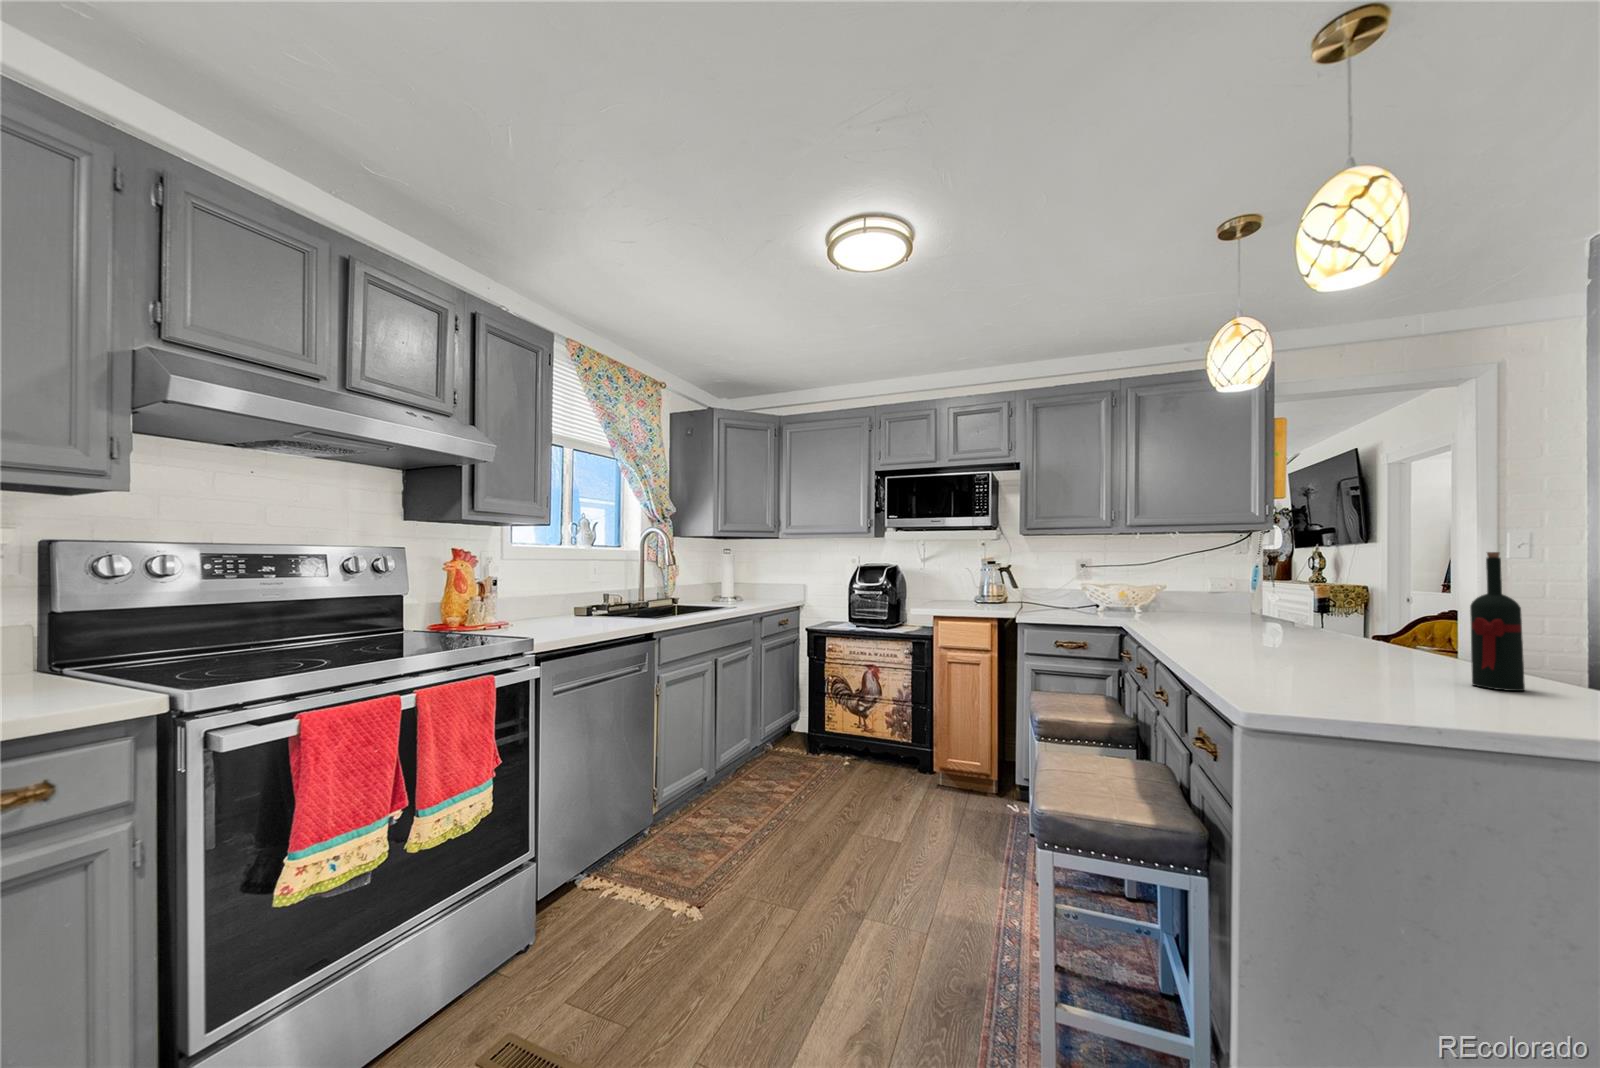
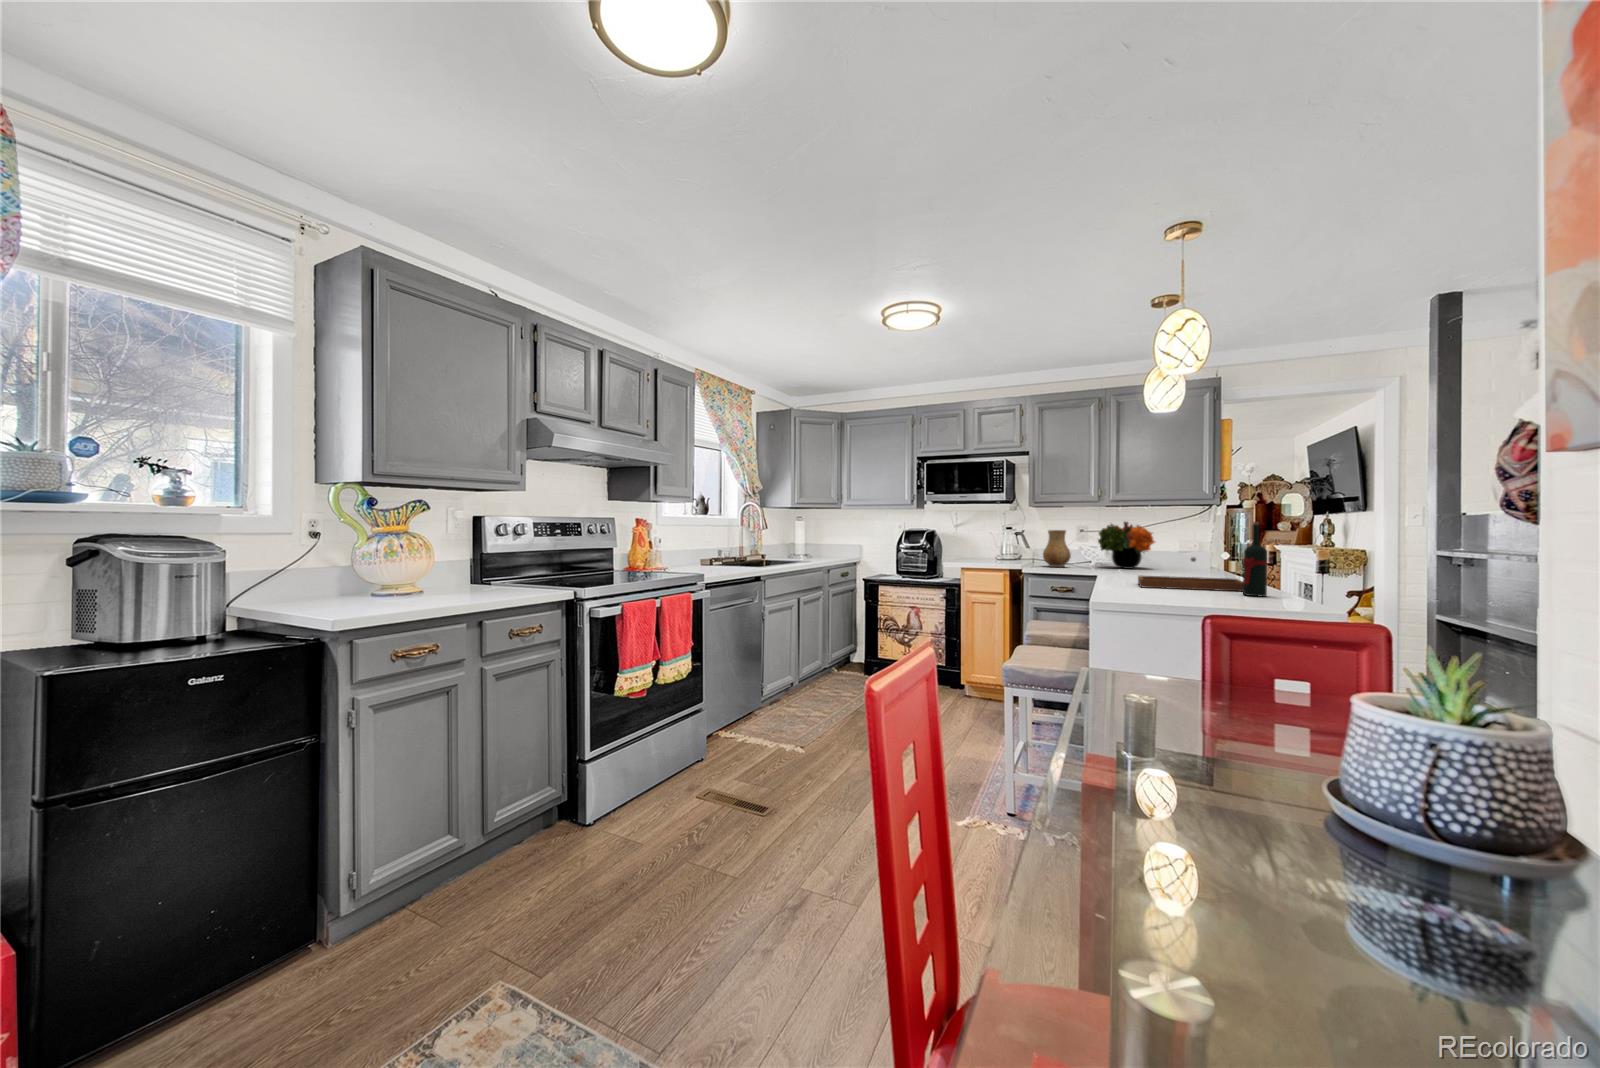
flower arrangement: none [1115,553,1197,617] -> present [1098,522,1155,569]
ceramic pitcher: none [1043,565,1081,615] -> present [1043,530,1071,567]
tray: none [1232,611,1451,674] -> present [1138,557,1243,591]

